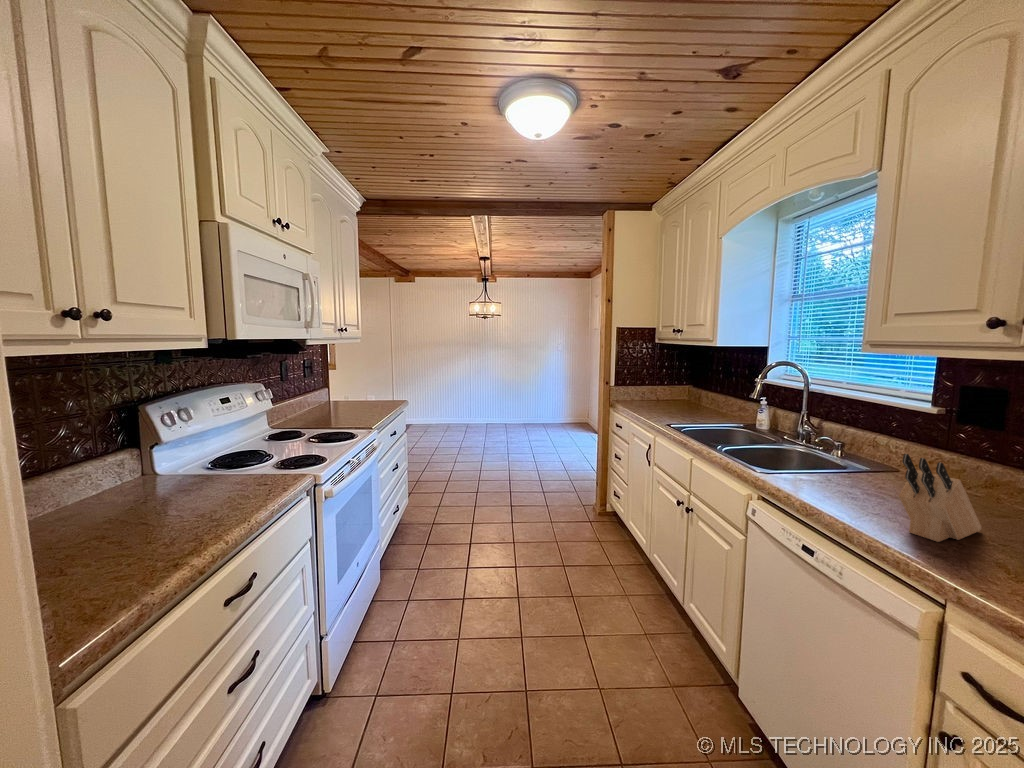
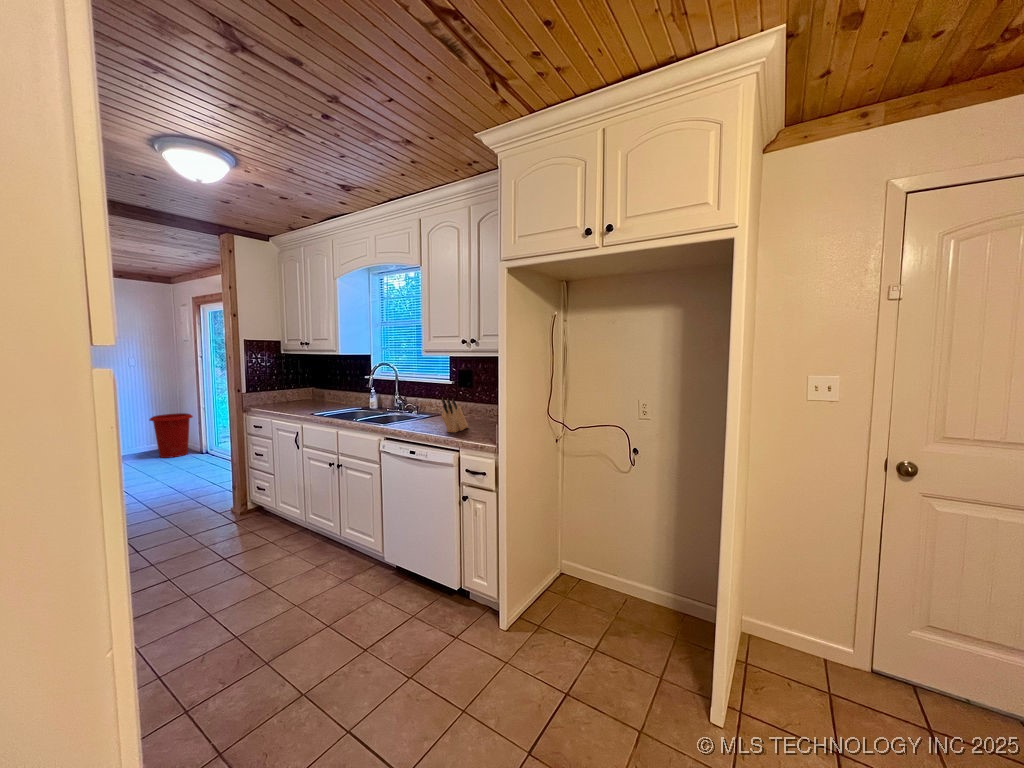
waste bin: none [563,395,594,434] -> present [149,413,193,458]

